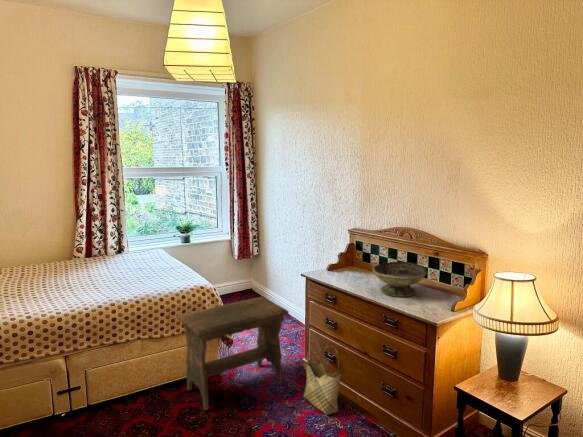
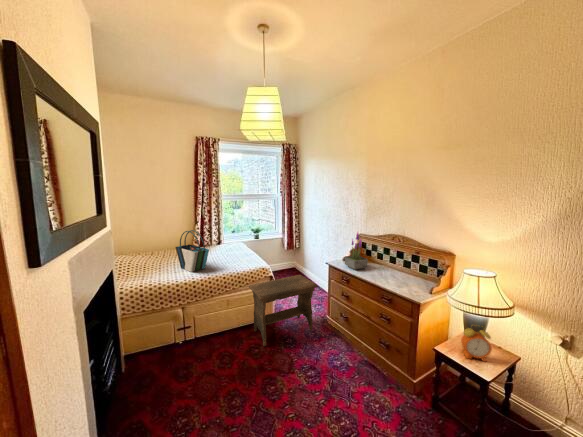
potted plant: none [331,223,365,284] -> present [345,232,368,270]
tote bag: none [47,228,108,298] -> present [176,230,209,272]
decorative bowl: present [373,262,426,297] -> none [374,257,411,282]
woven basket: present [304,345,341,414] -> none [326,309,351,356]
alarm clock: none [489,347,527,396] -> present [461,328,492,361]

